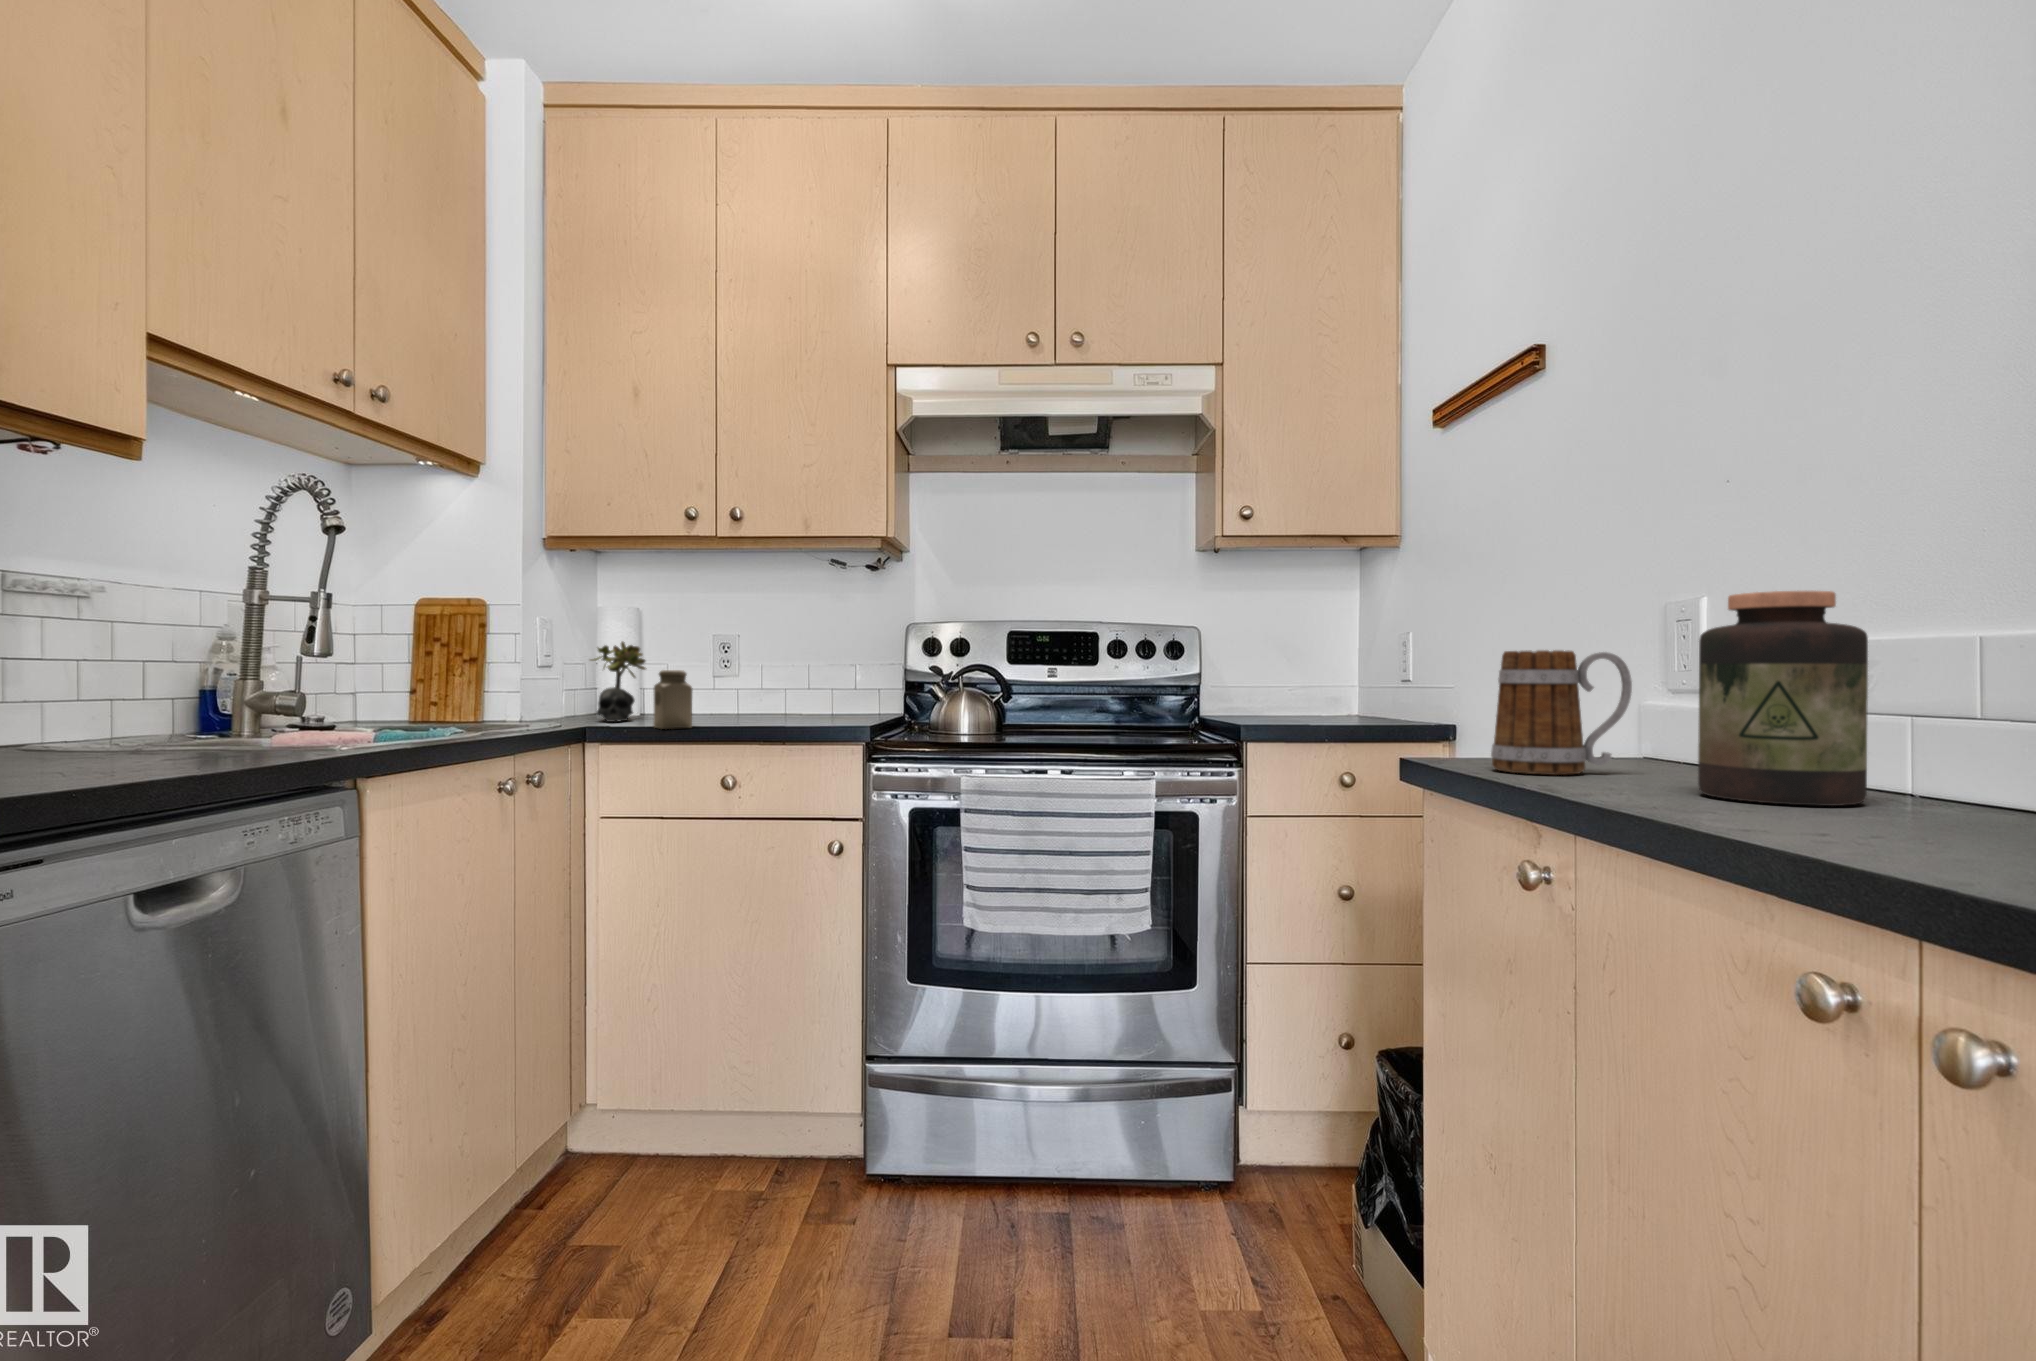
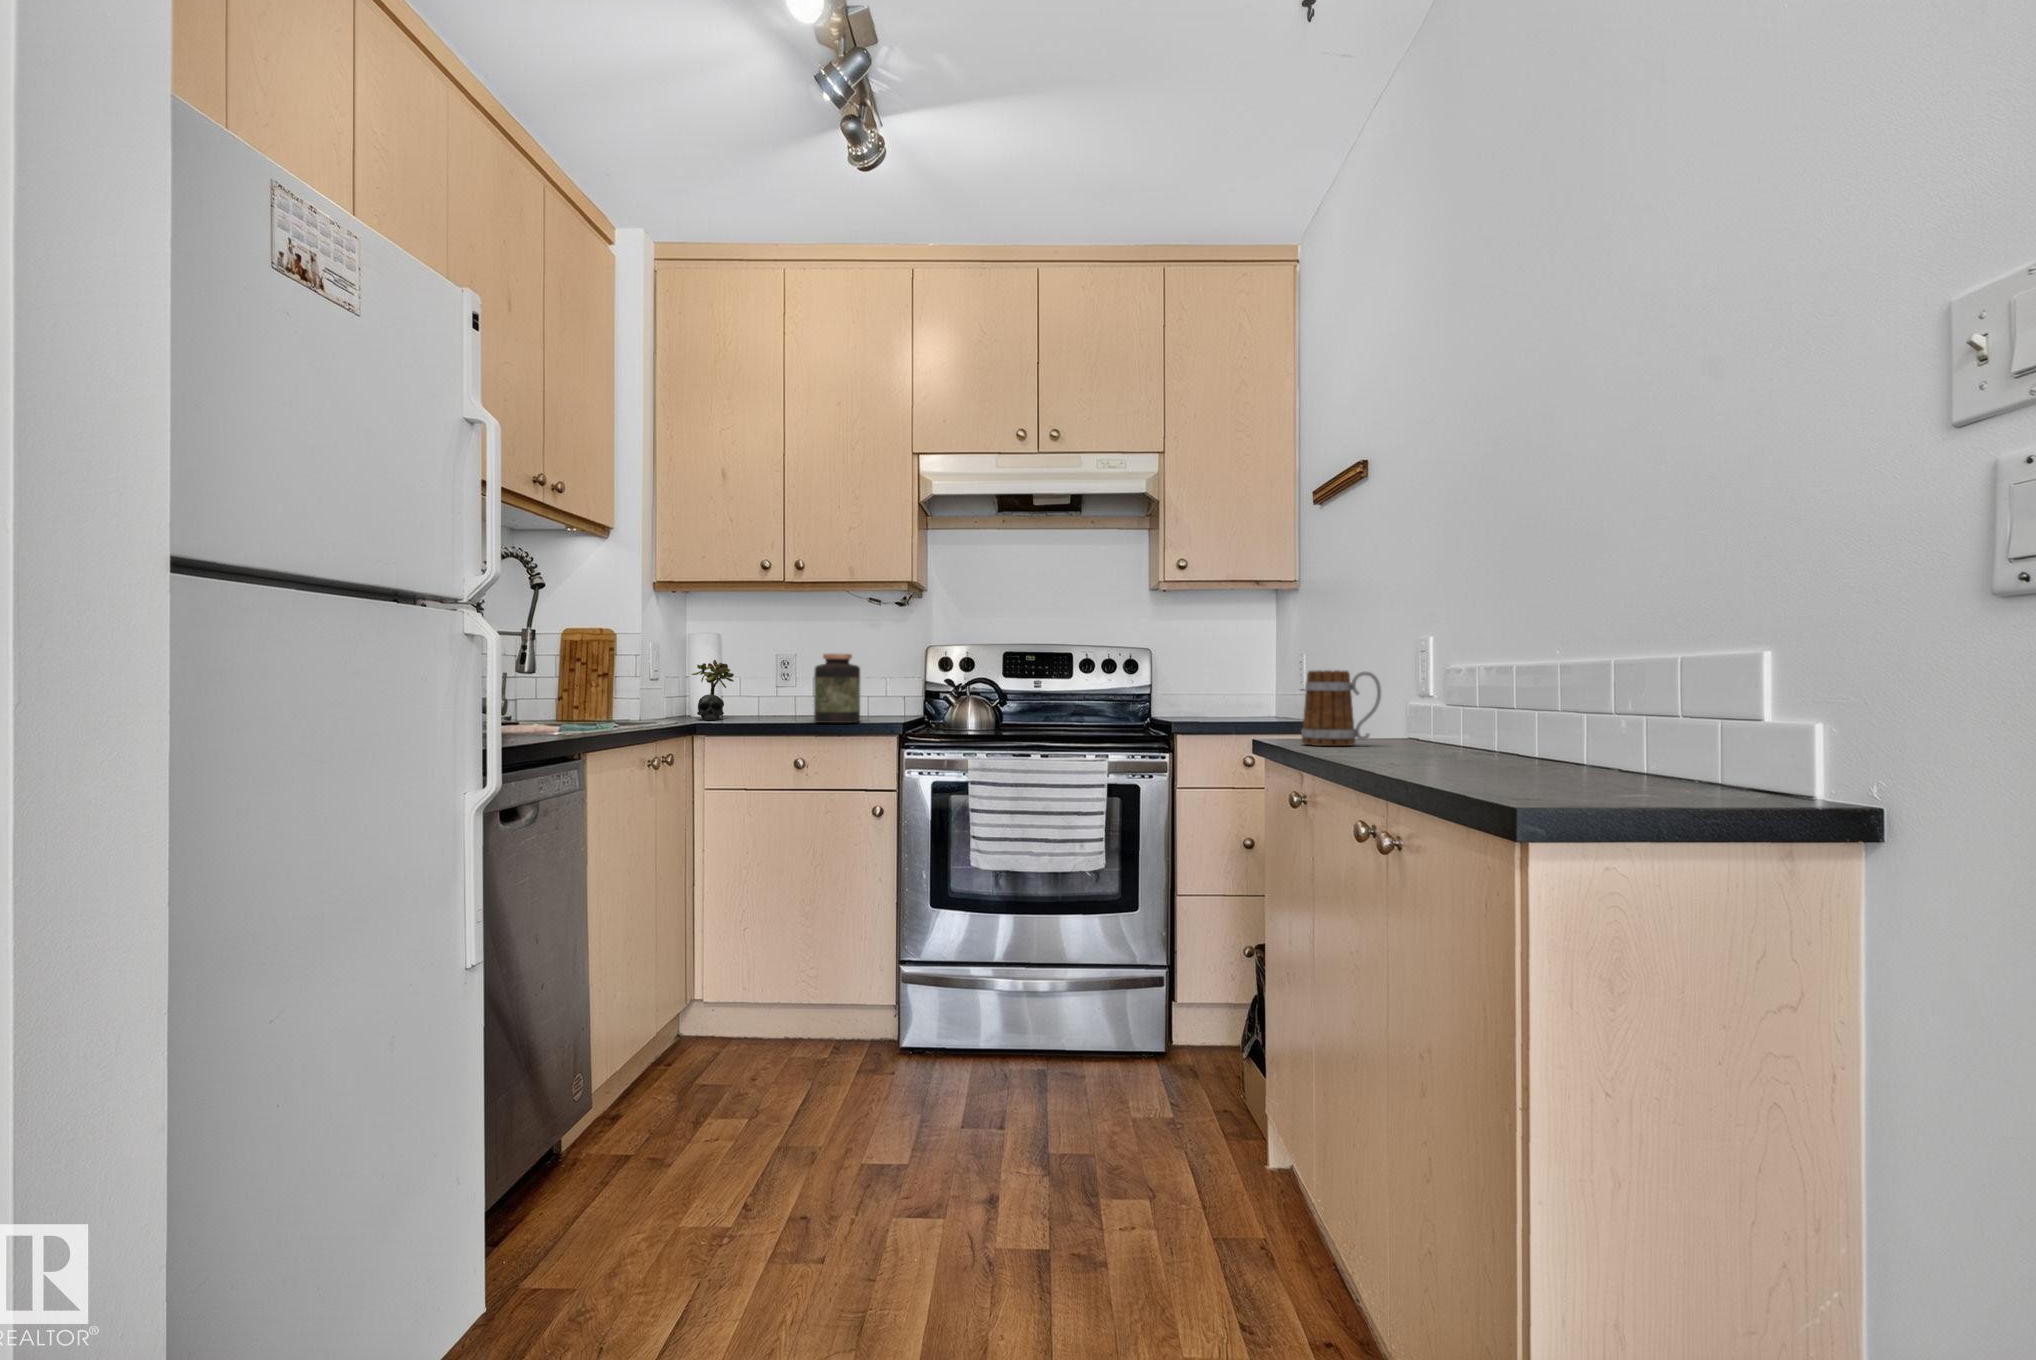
jar: present [1698,591,1868,806] -> present [814,654,860,723]
salt shaker: present [653,670,692,729] -> none [744,682,773,724]

